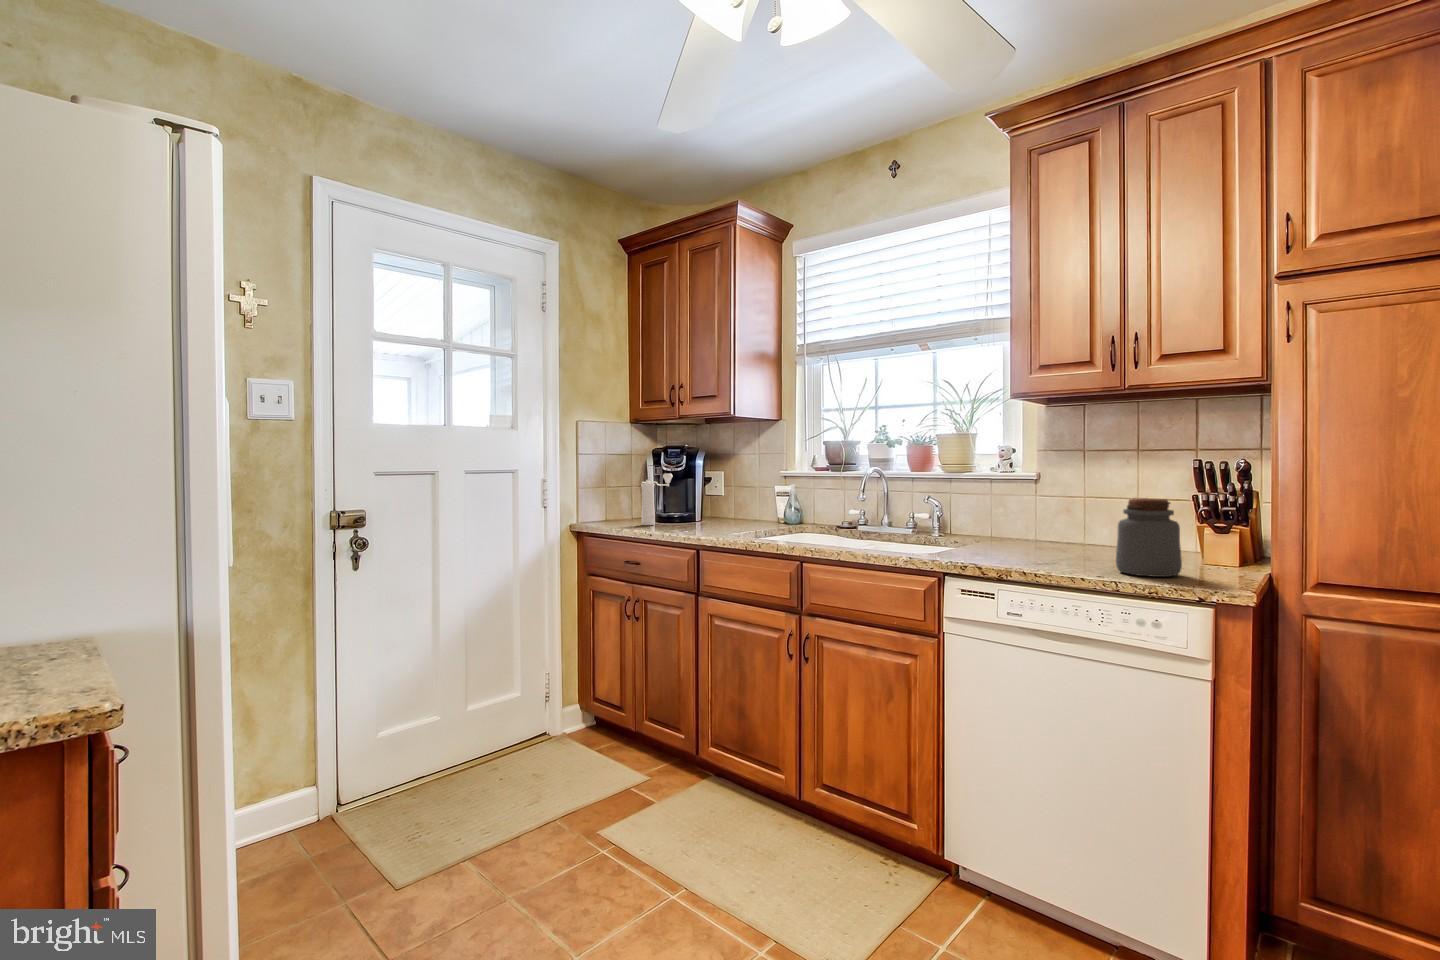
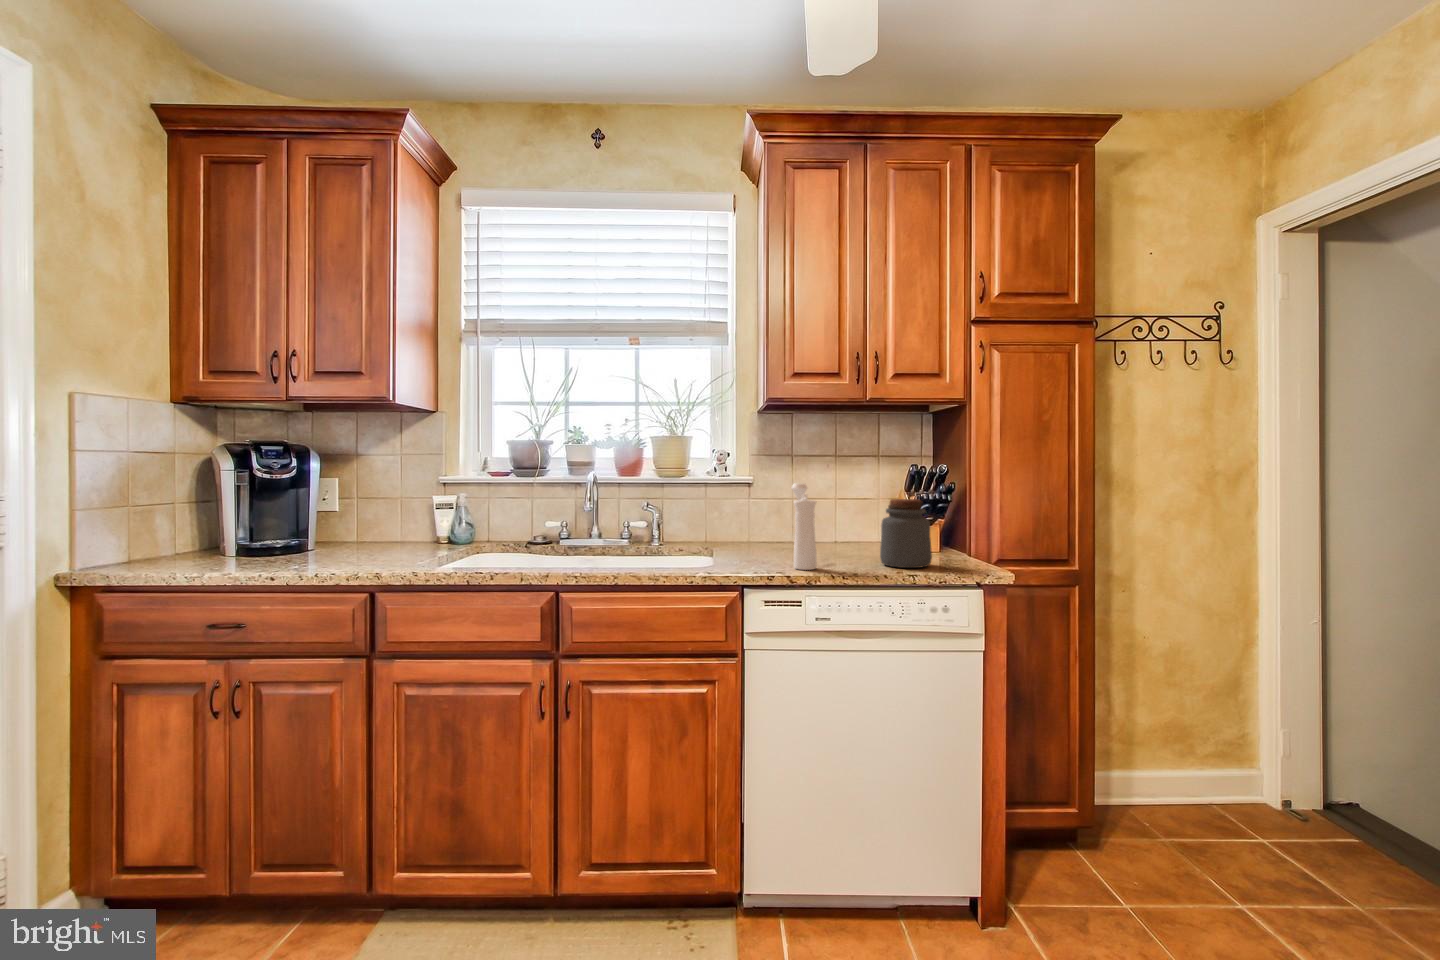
pepper mill: present [641,473,673,525] -> present [792,483,817,570]

